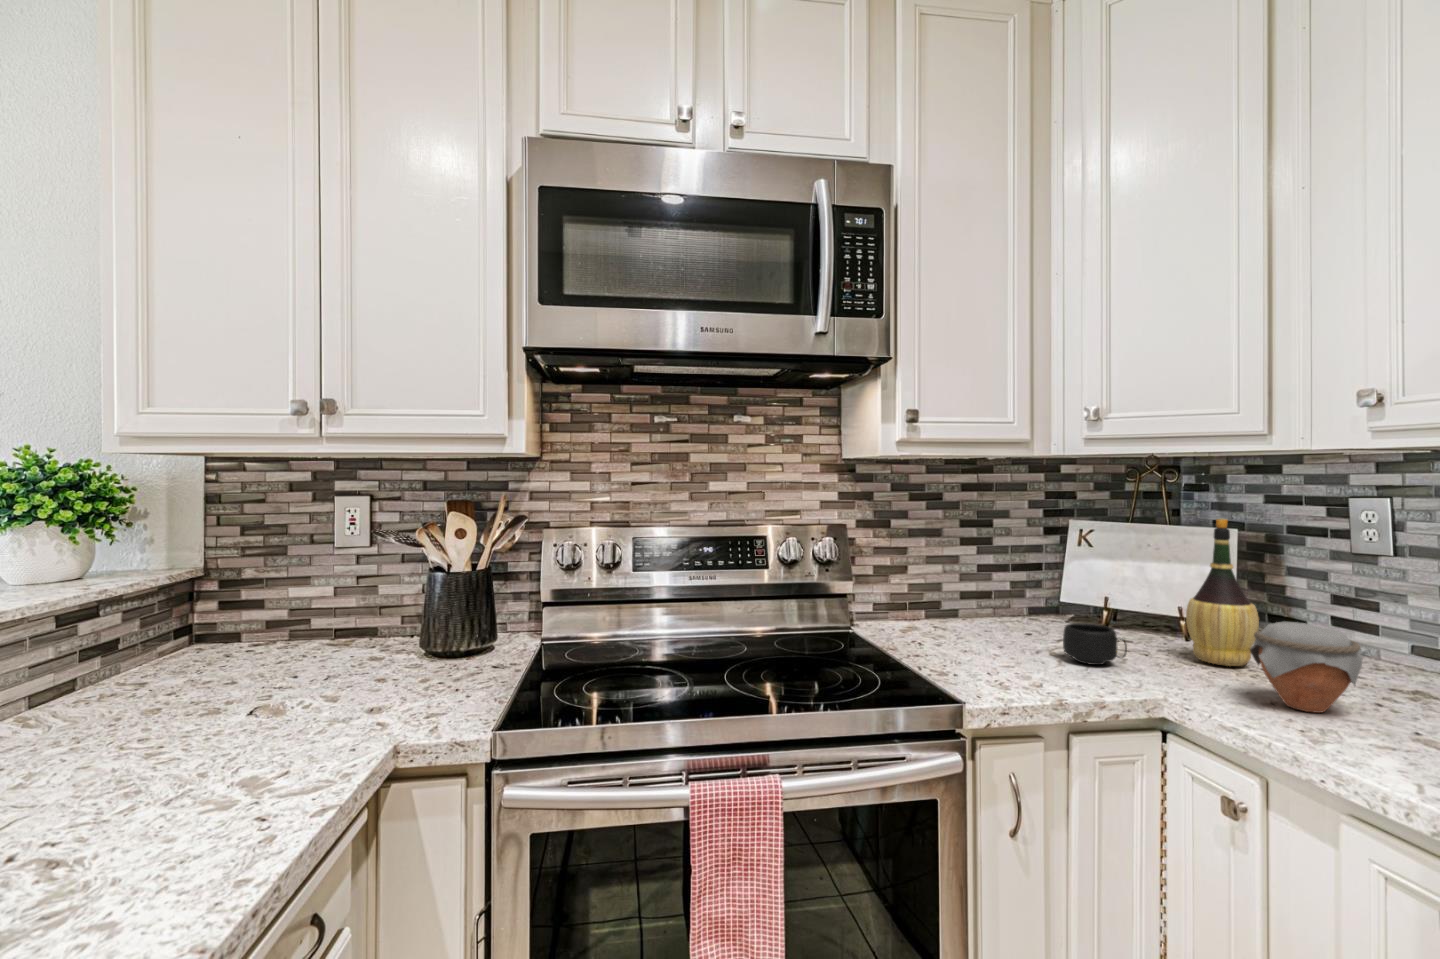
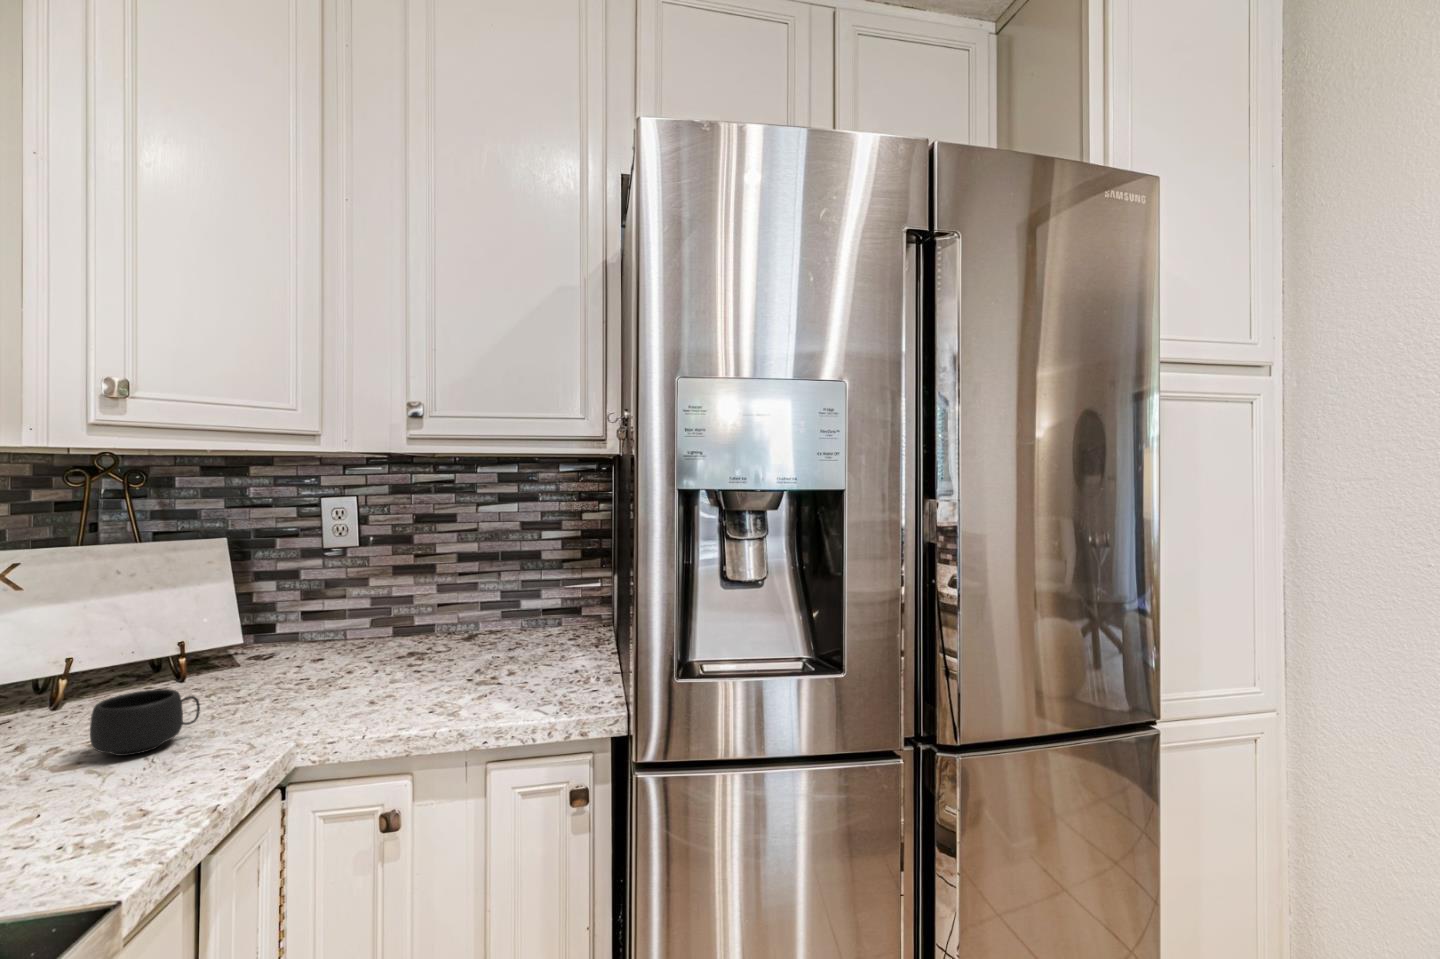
wine bottle: present [1186,519,1259,666] -> none [221,525,301,693]
jar: present [1250,622,1363,713] -> none [356,614,442,699]

